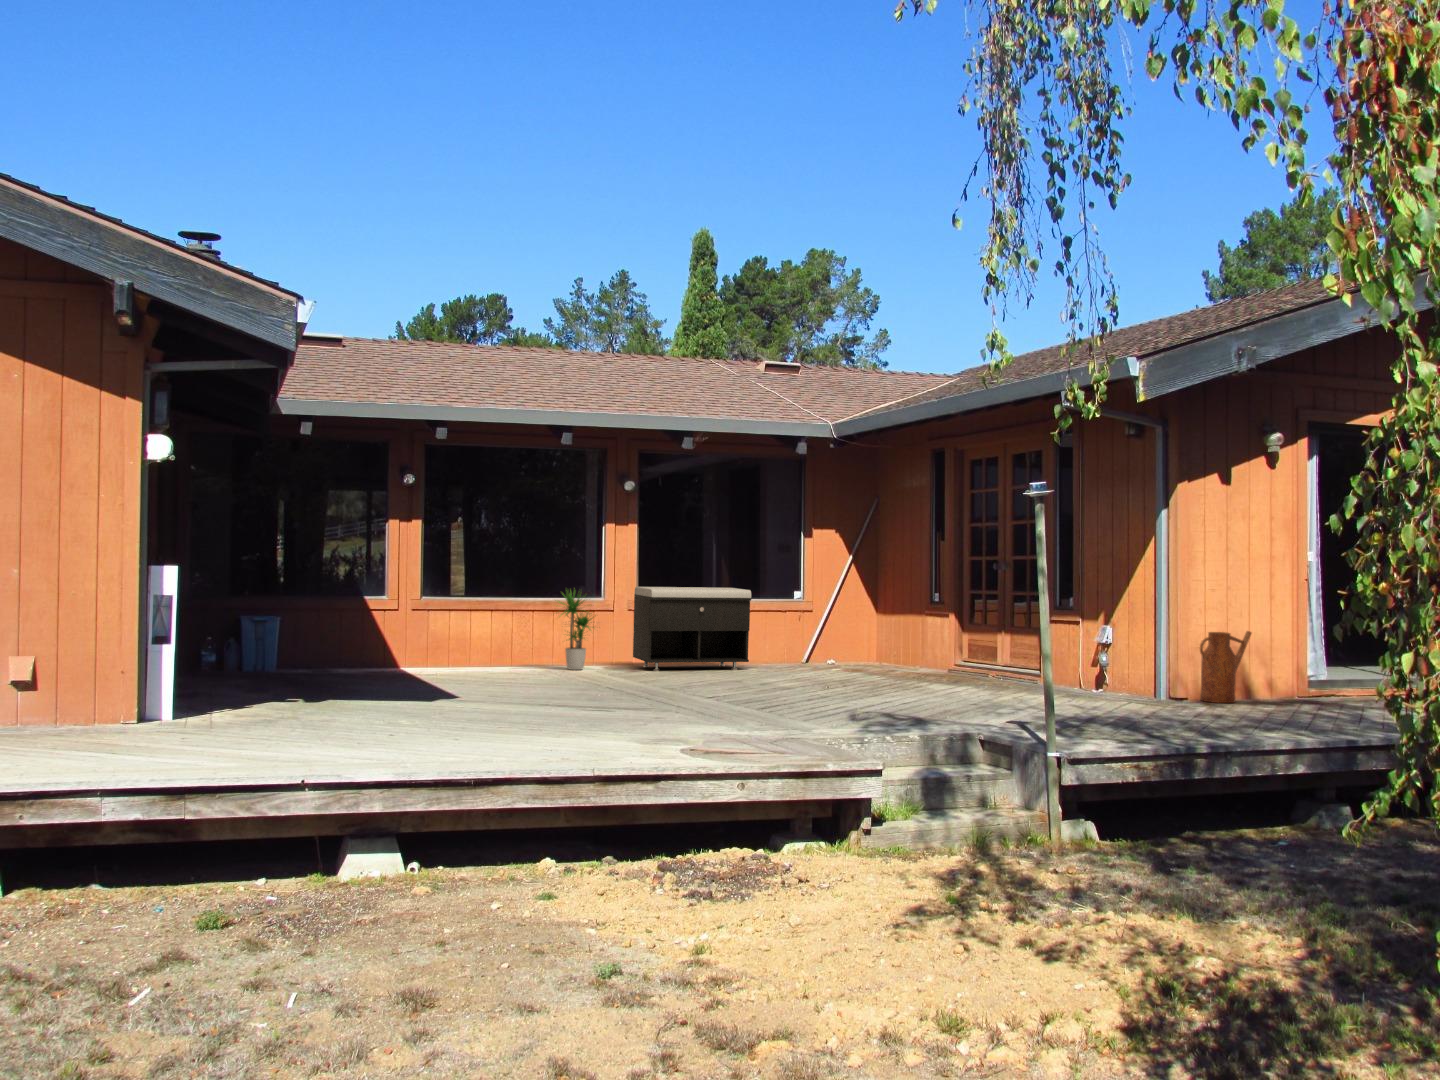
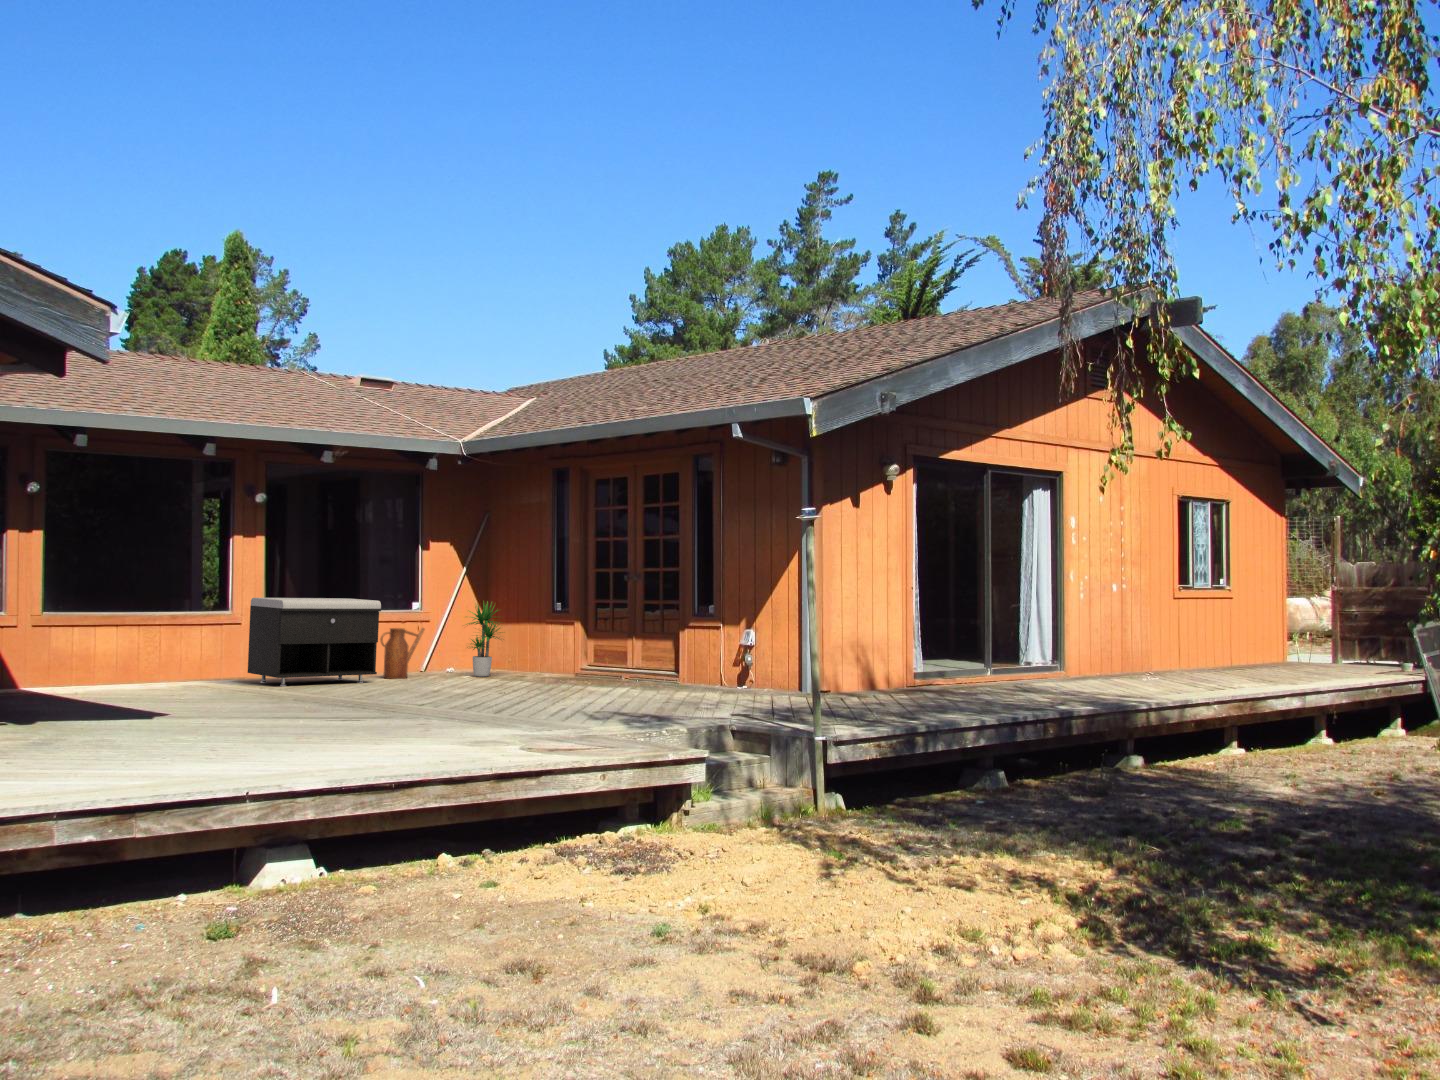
potted plant: present [559,591,593,670] -> present [466,602,501,677]
watering can: present [1200,631,1251,703] -> present [380,628,425,679]

